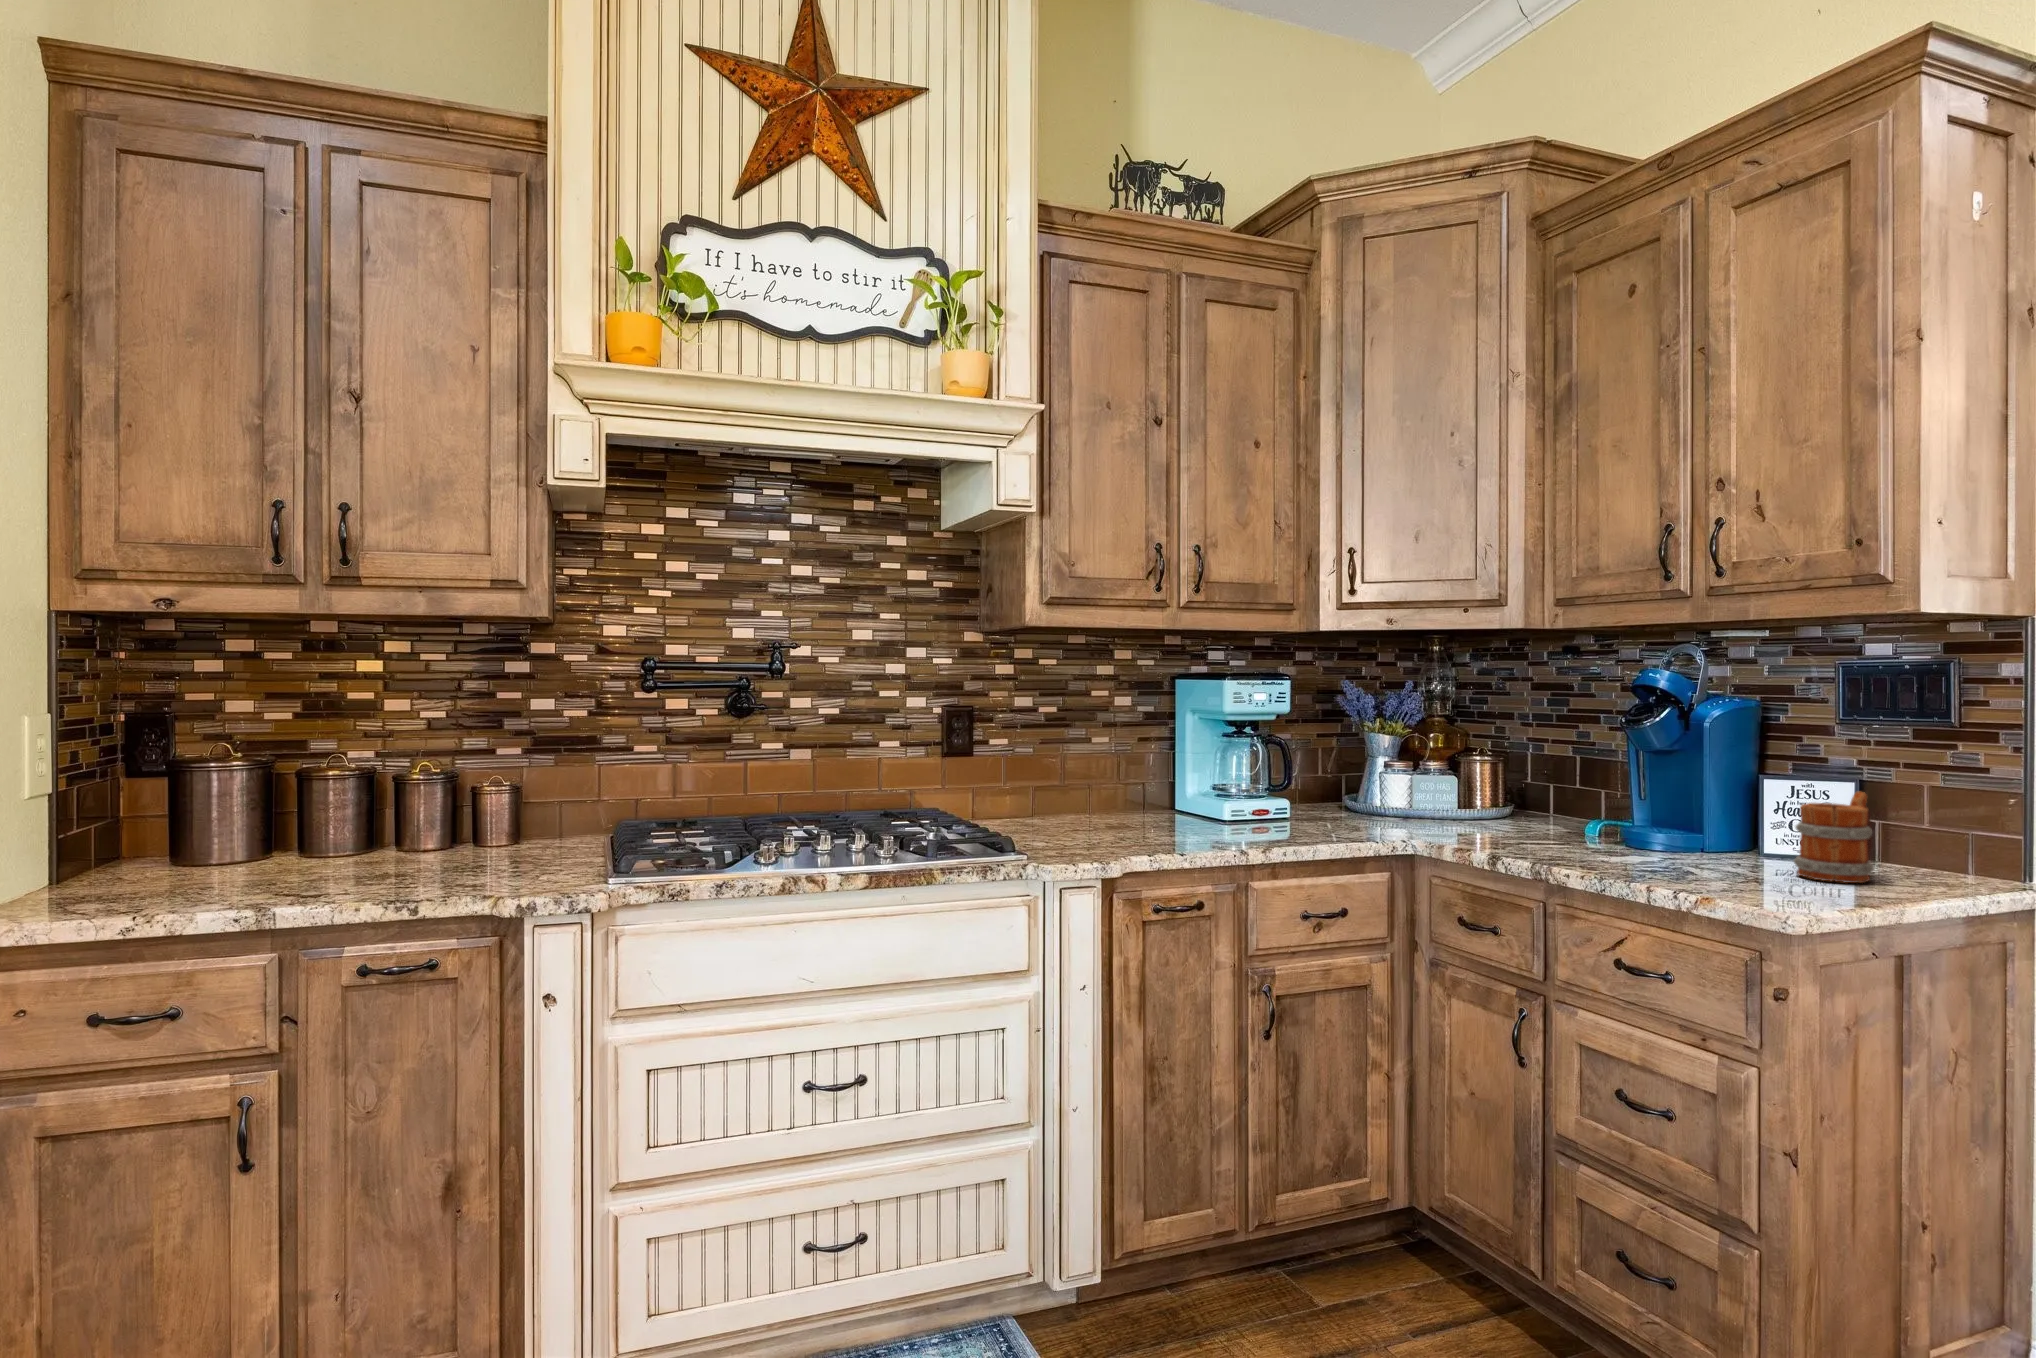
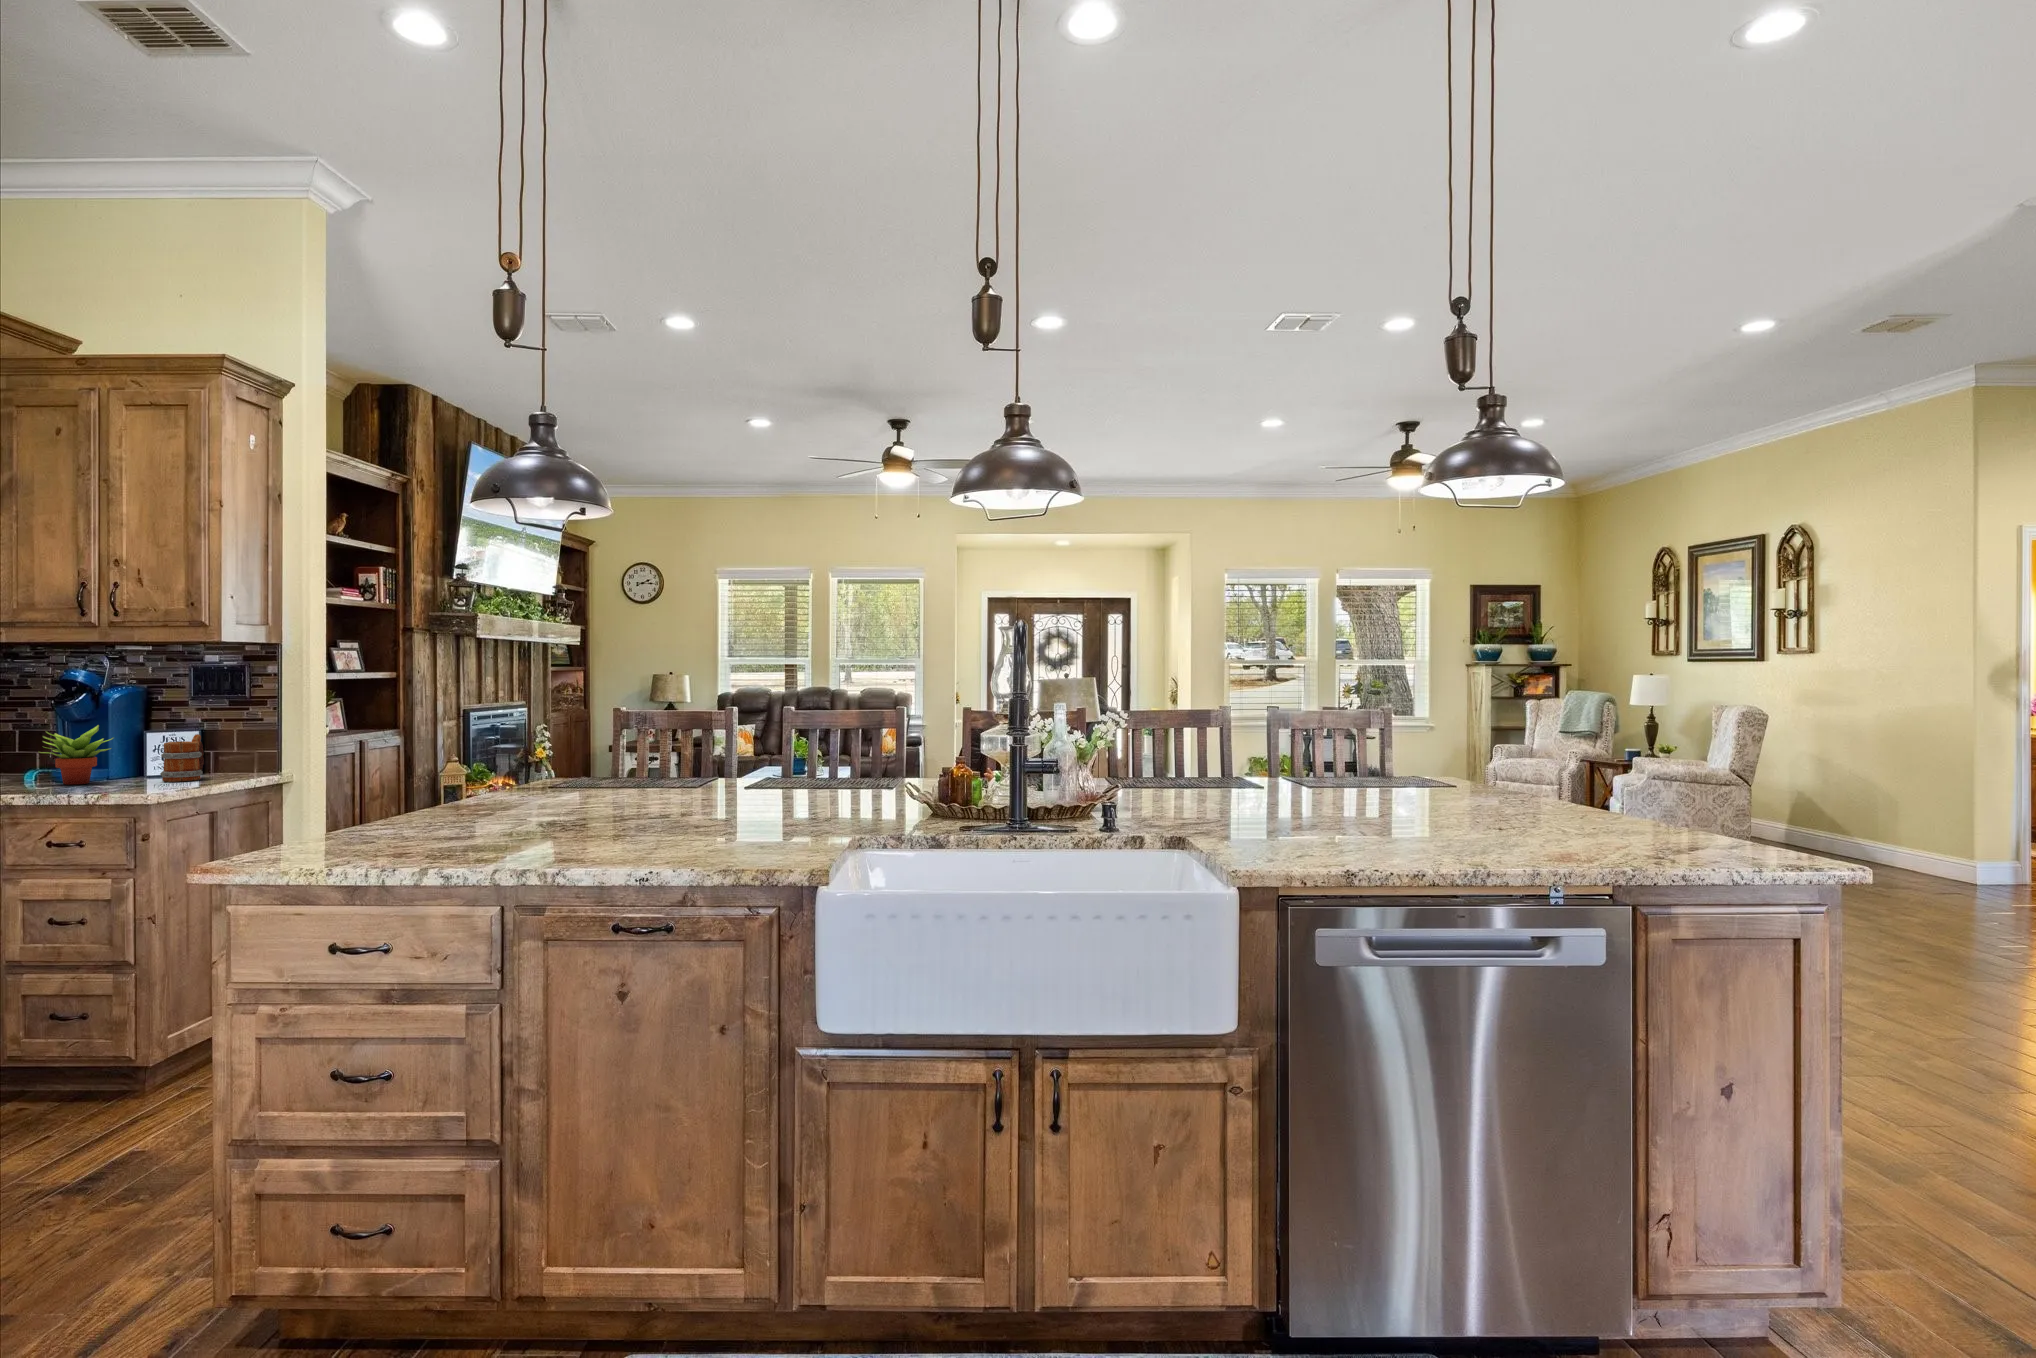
succulent plant: none [1602,761,1713,860] -> present [41,725,113,785]

